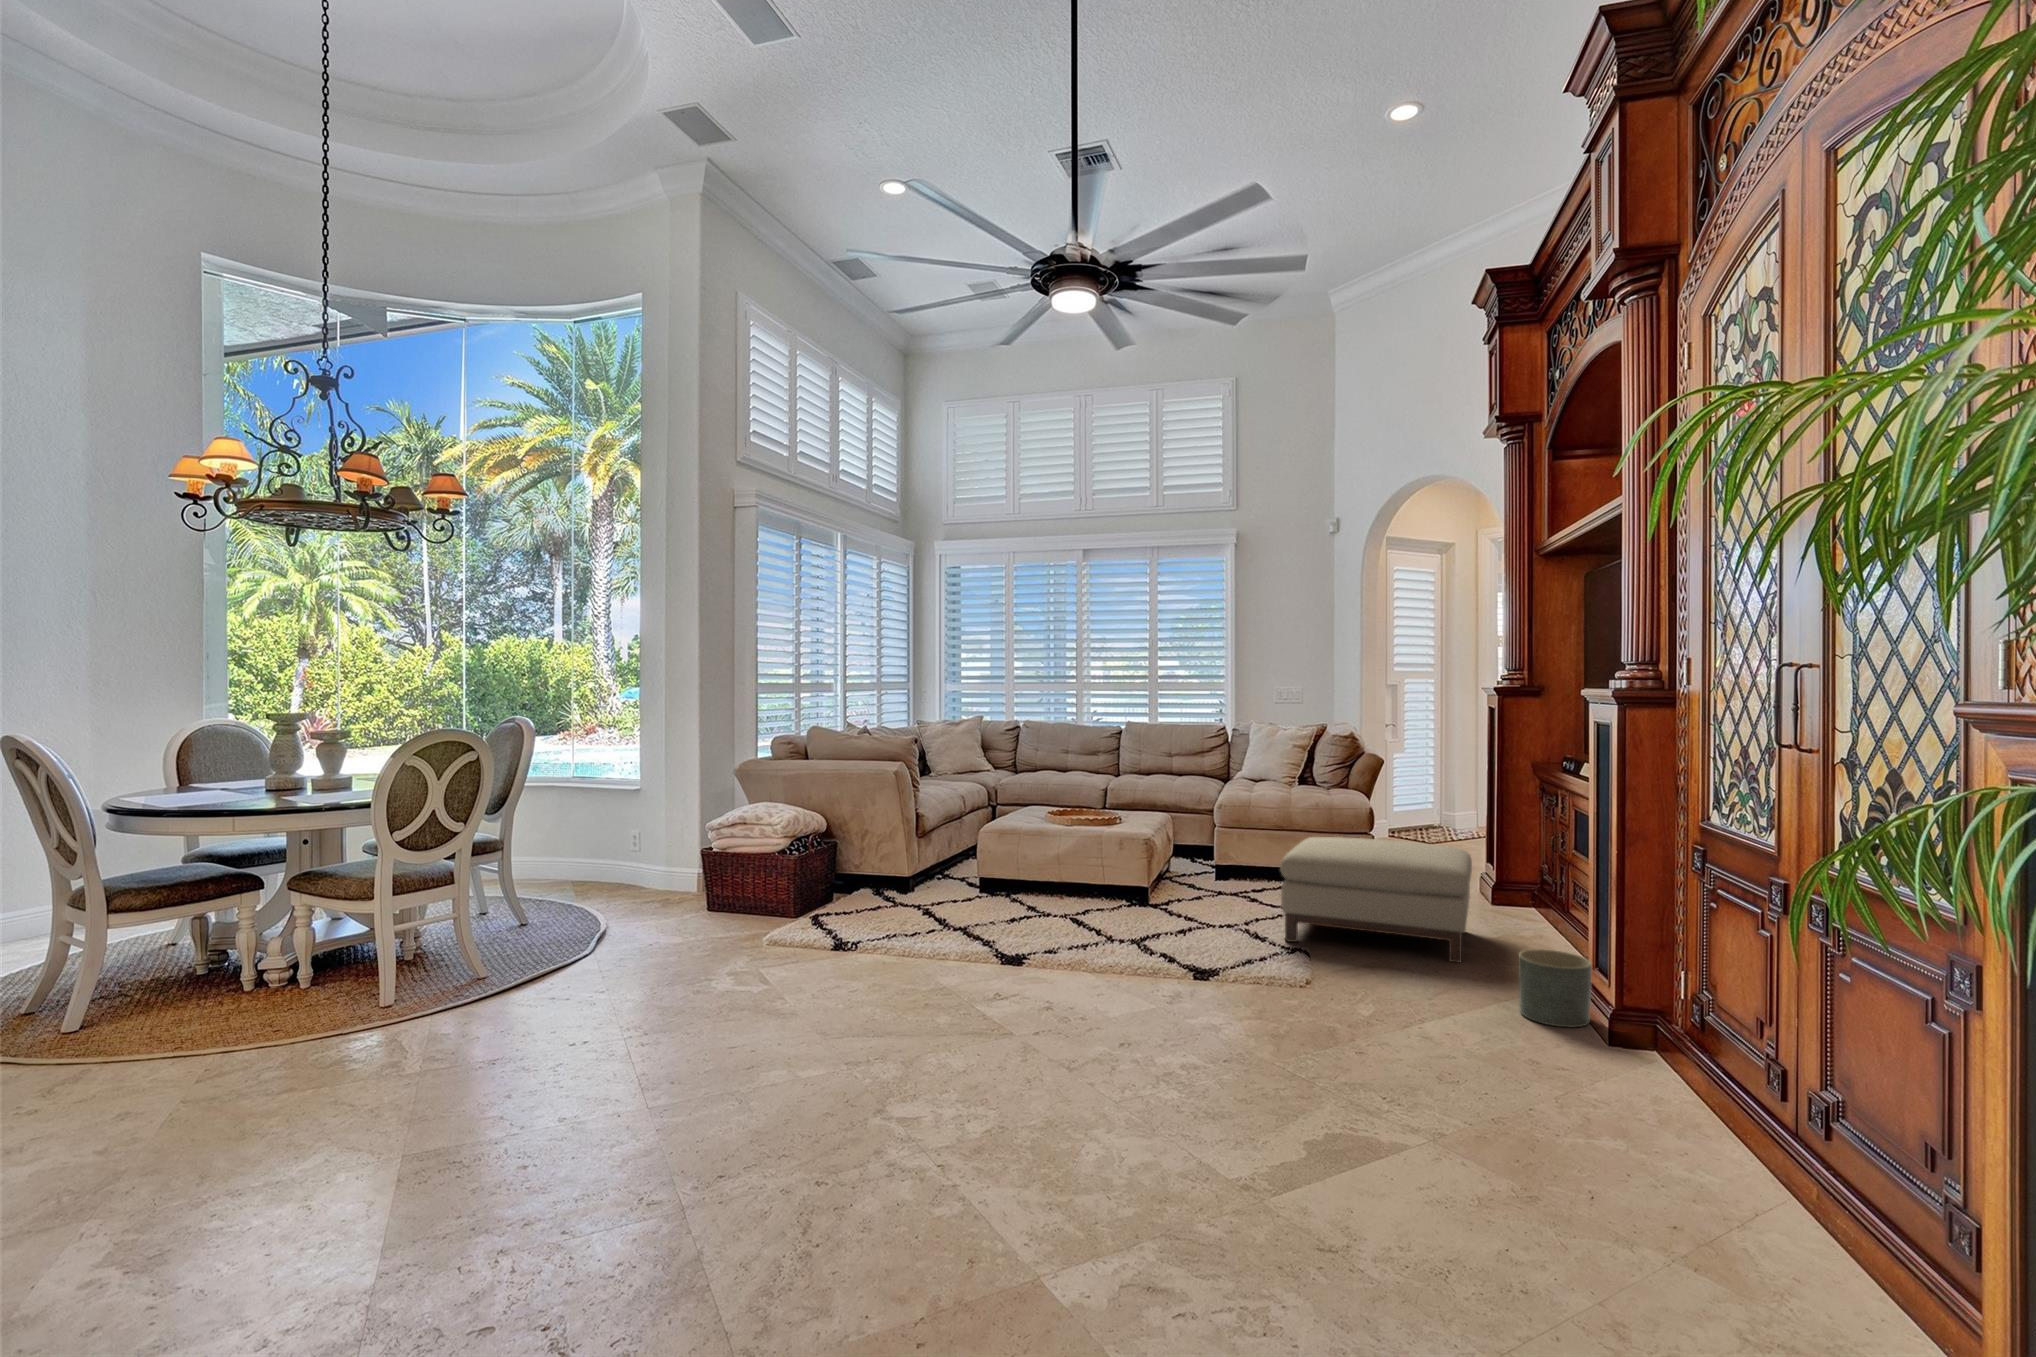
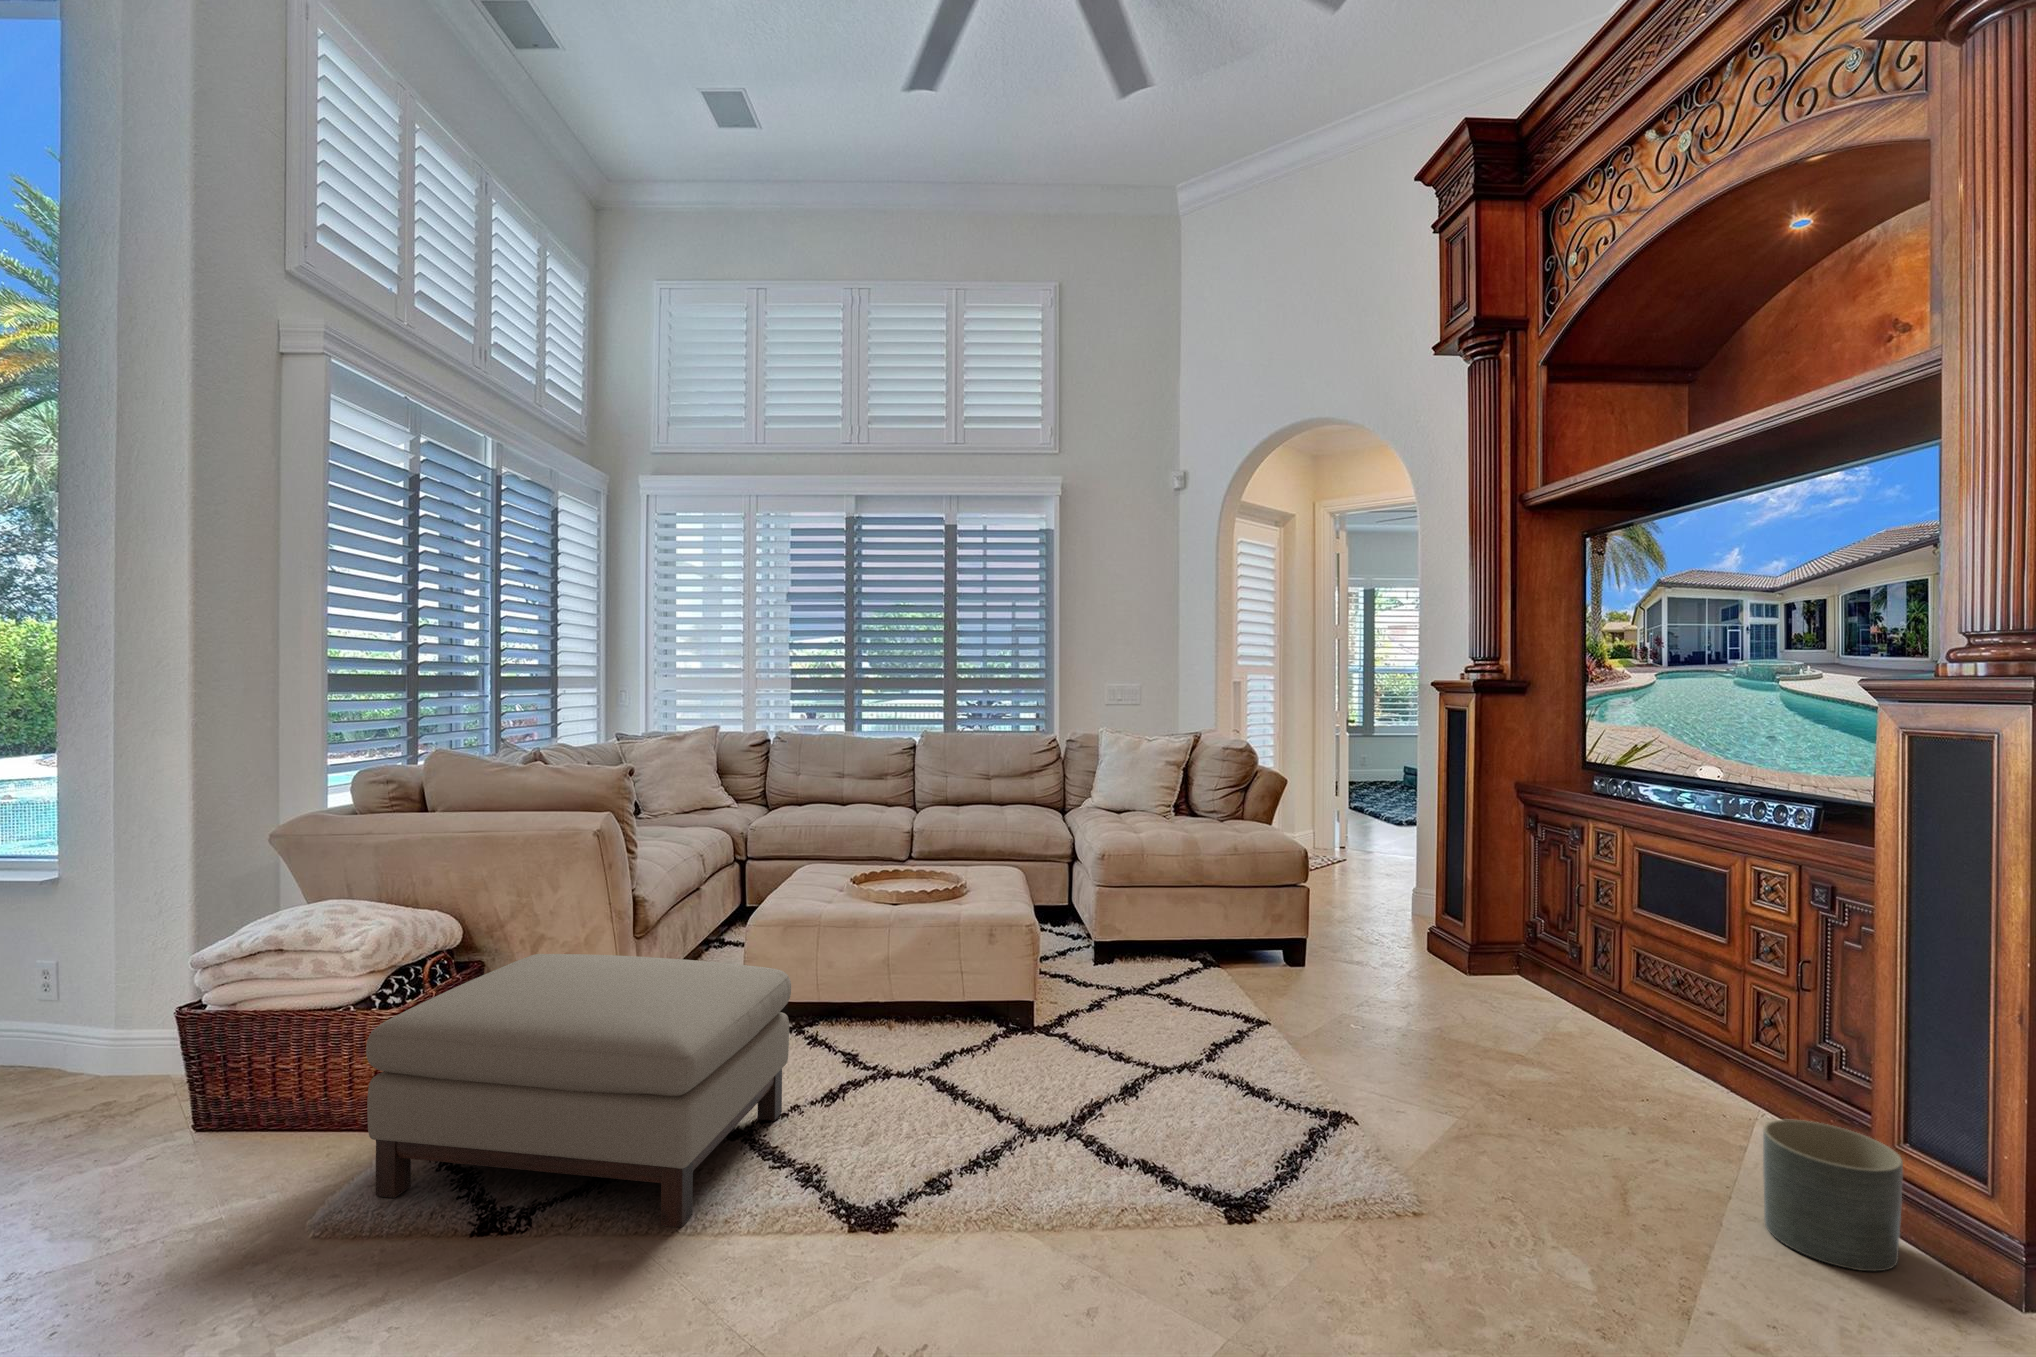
ottoman: present [1280,837,1472,963] -> present [366,954,791,1228]

